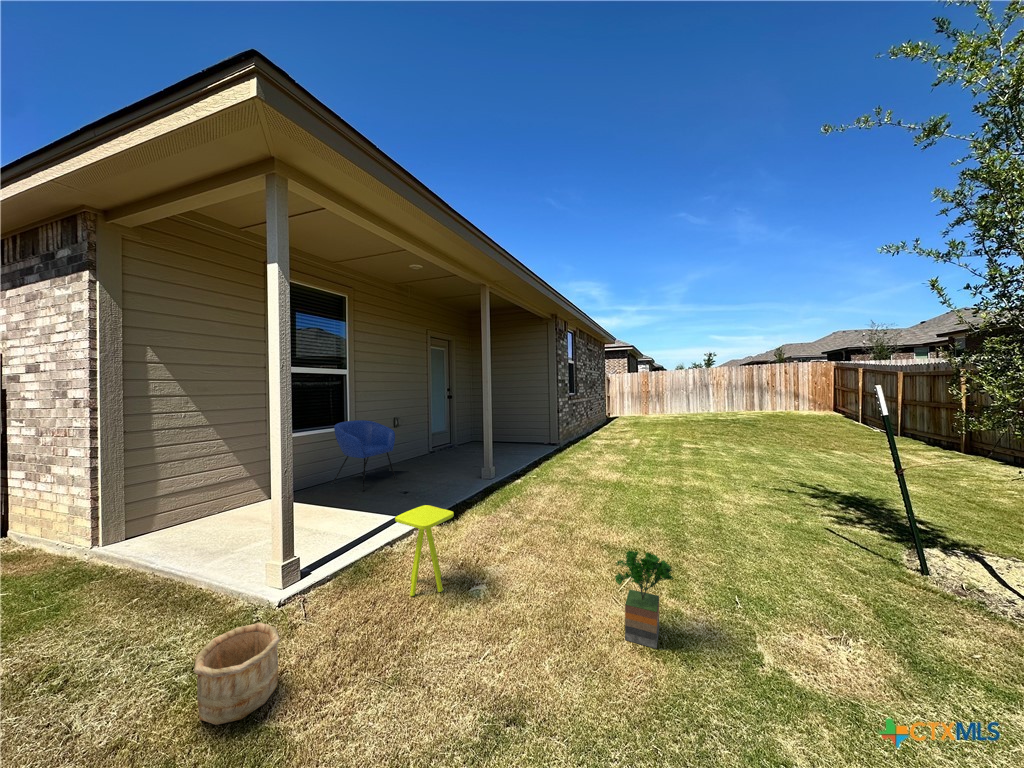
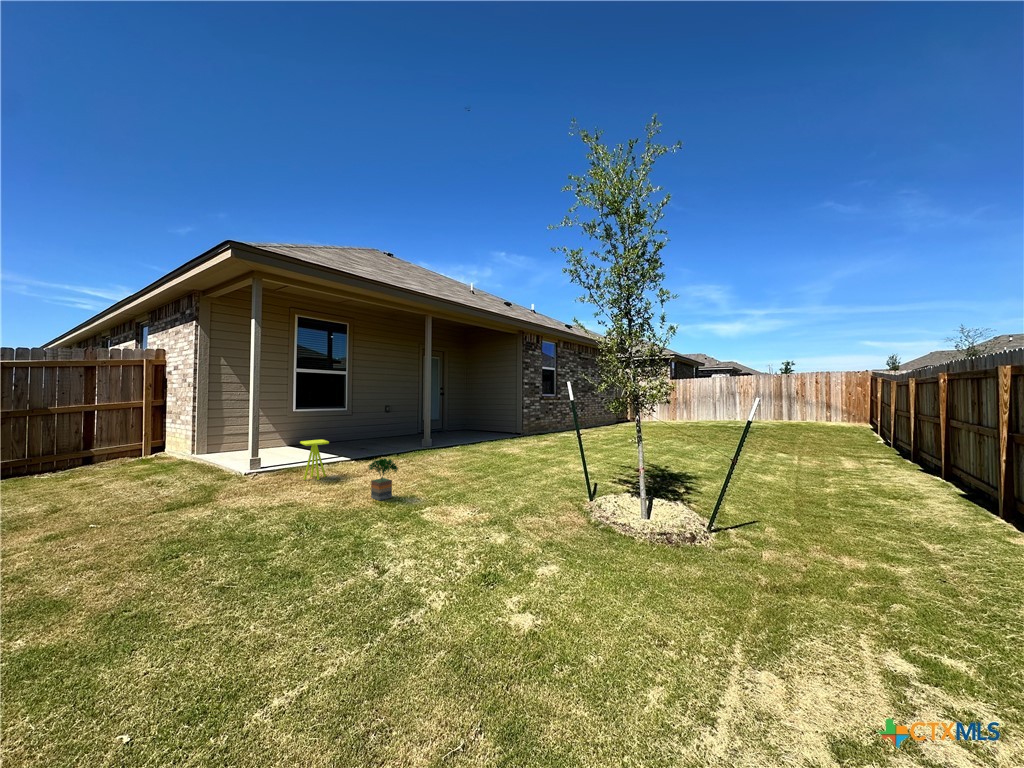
armchair: present [332,420,396,491] -> none [325,404,365,447]
wooden bucket: present [194,623,280,725] -> none [196,470,230,496]

